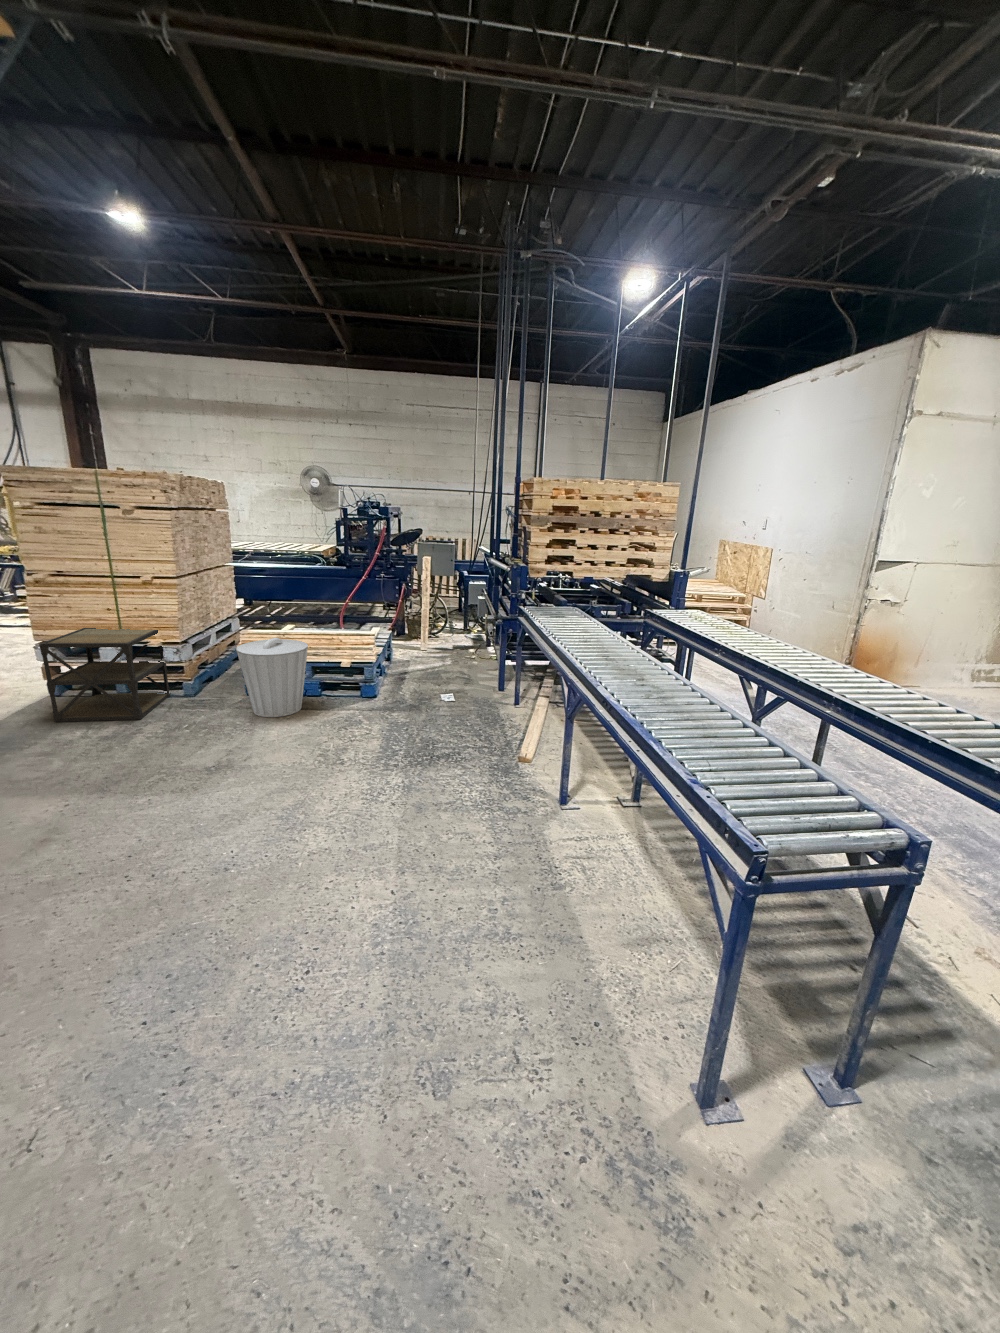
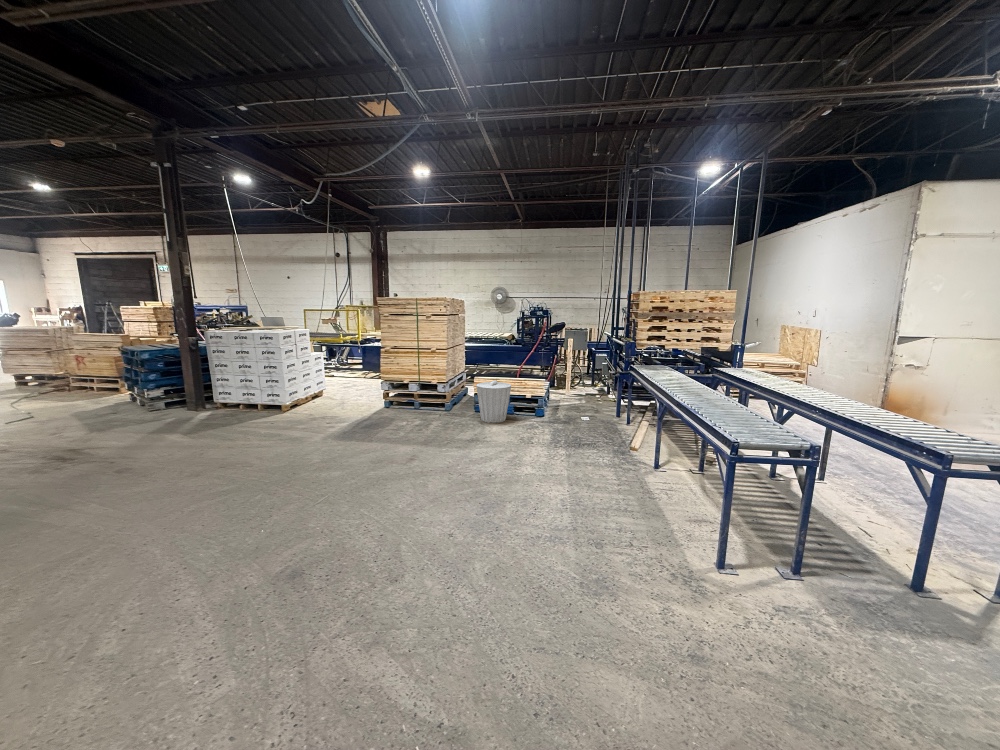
shelving unit: present [39,628,170,722] -> none [391,374,438,420]

